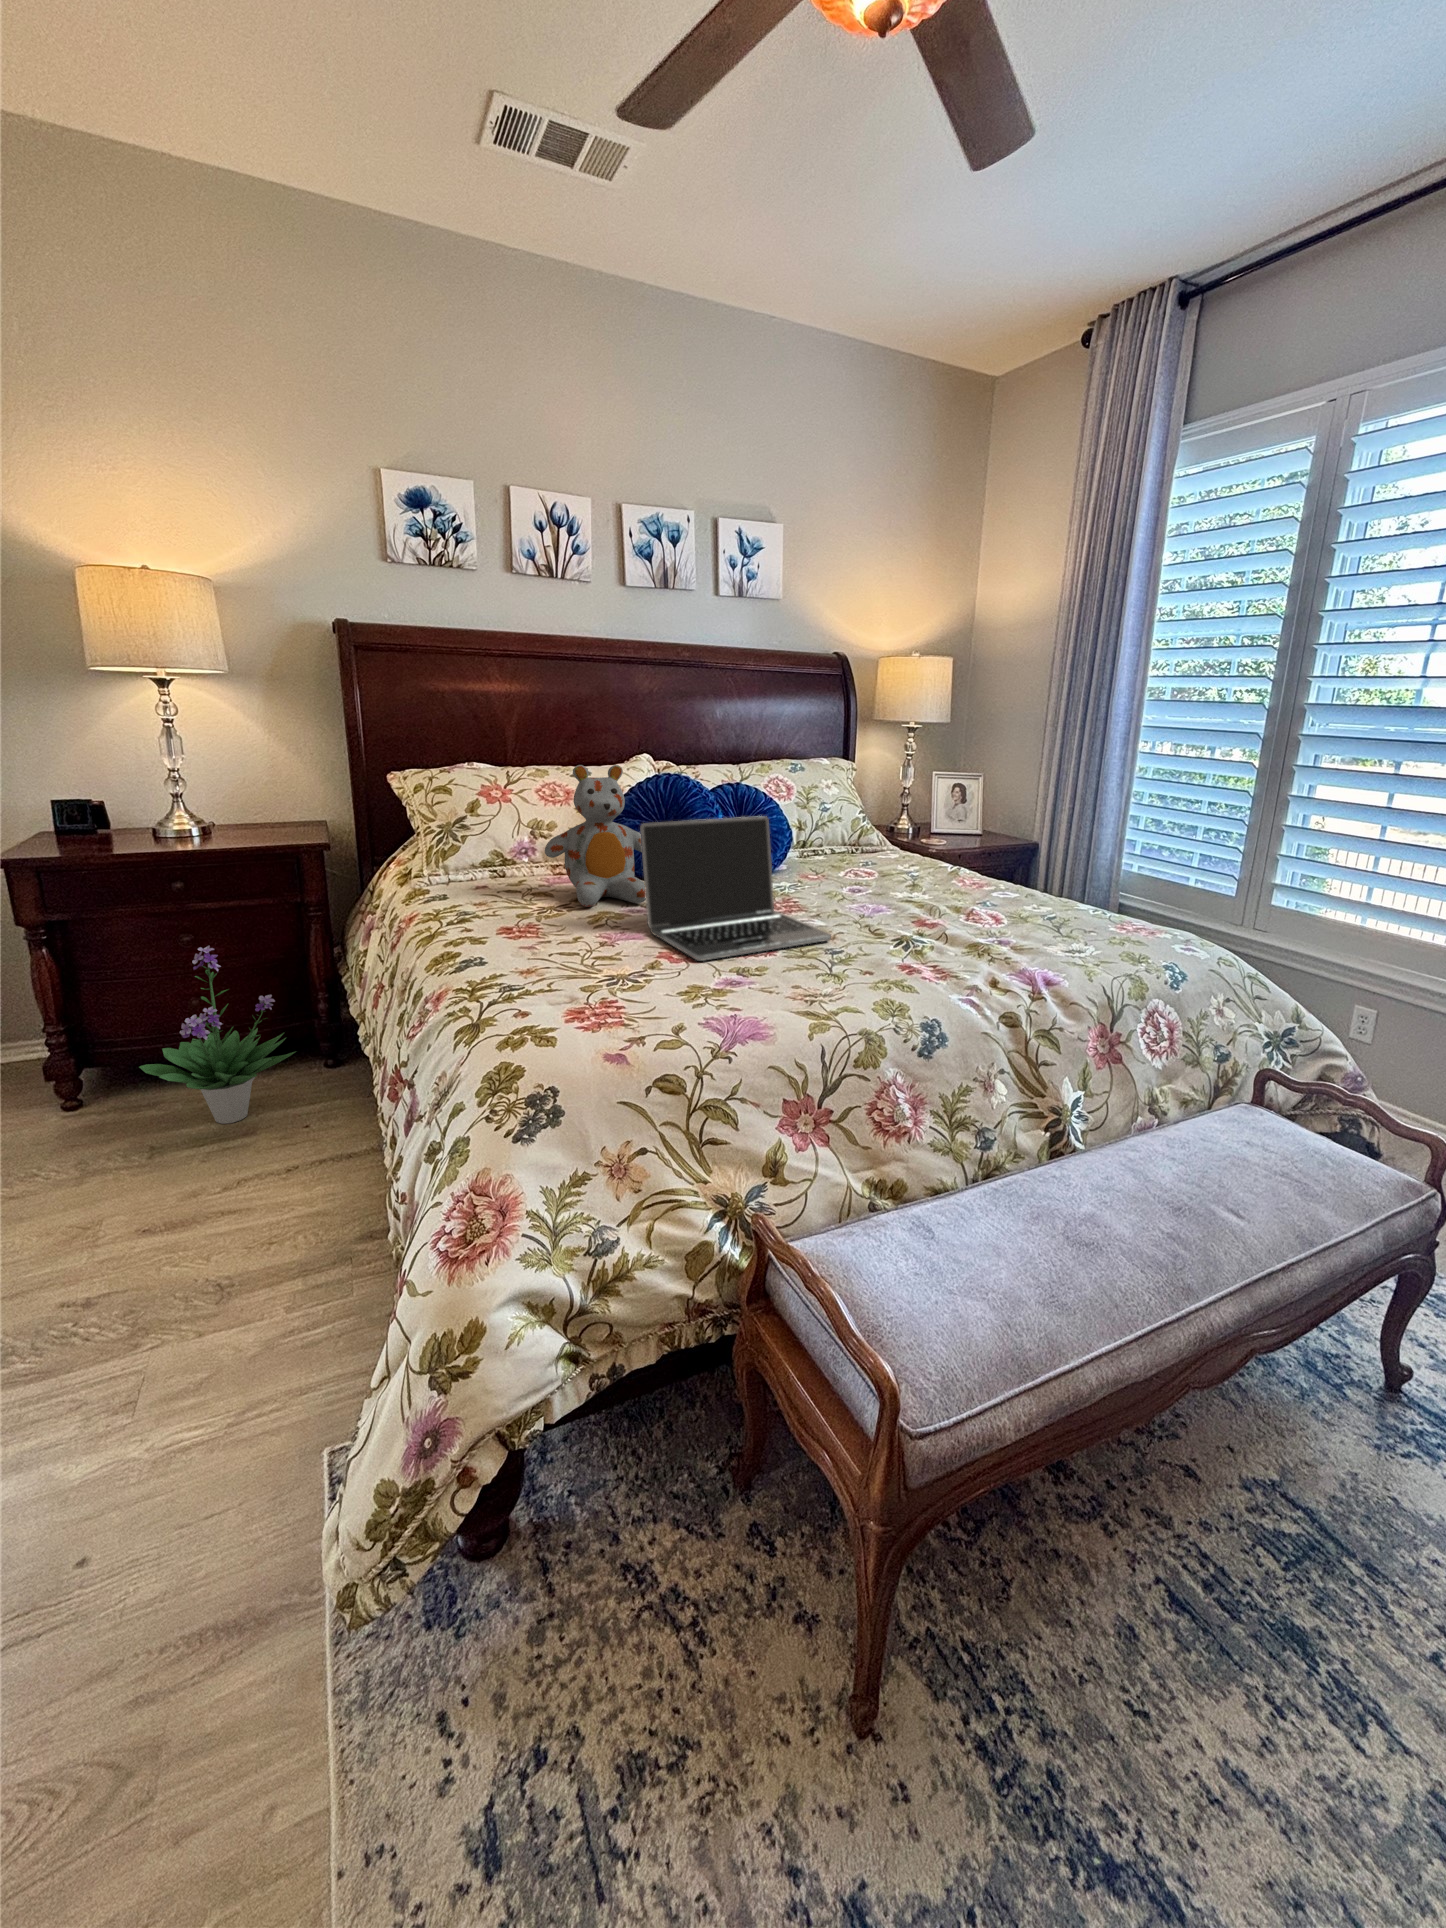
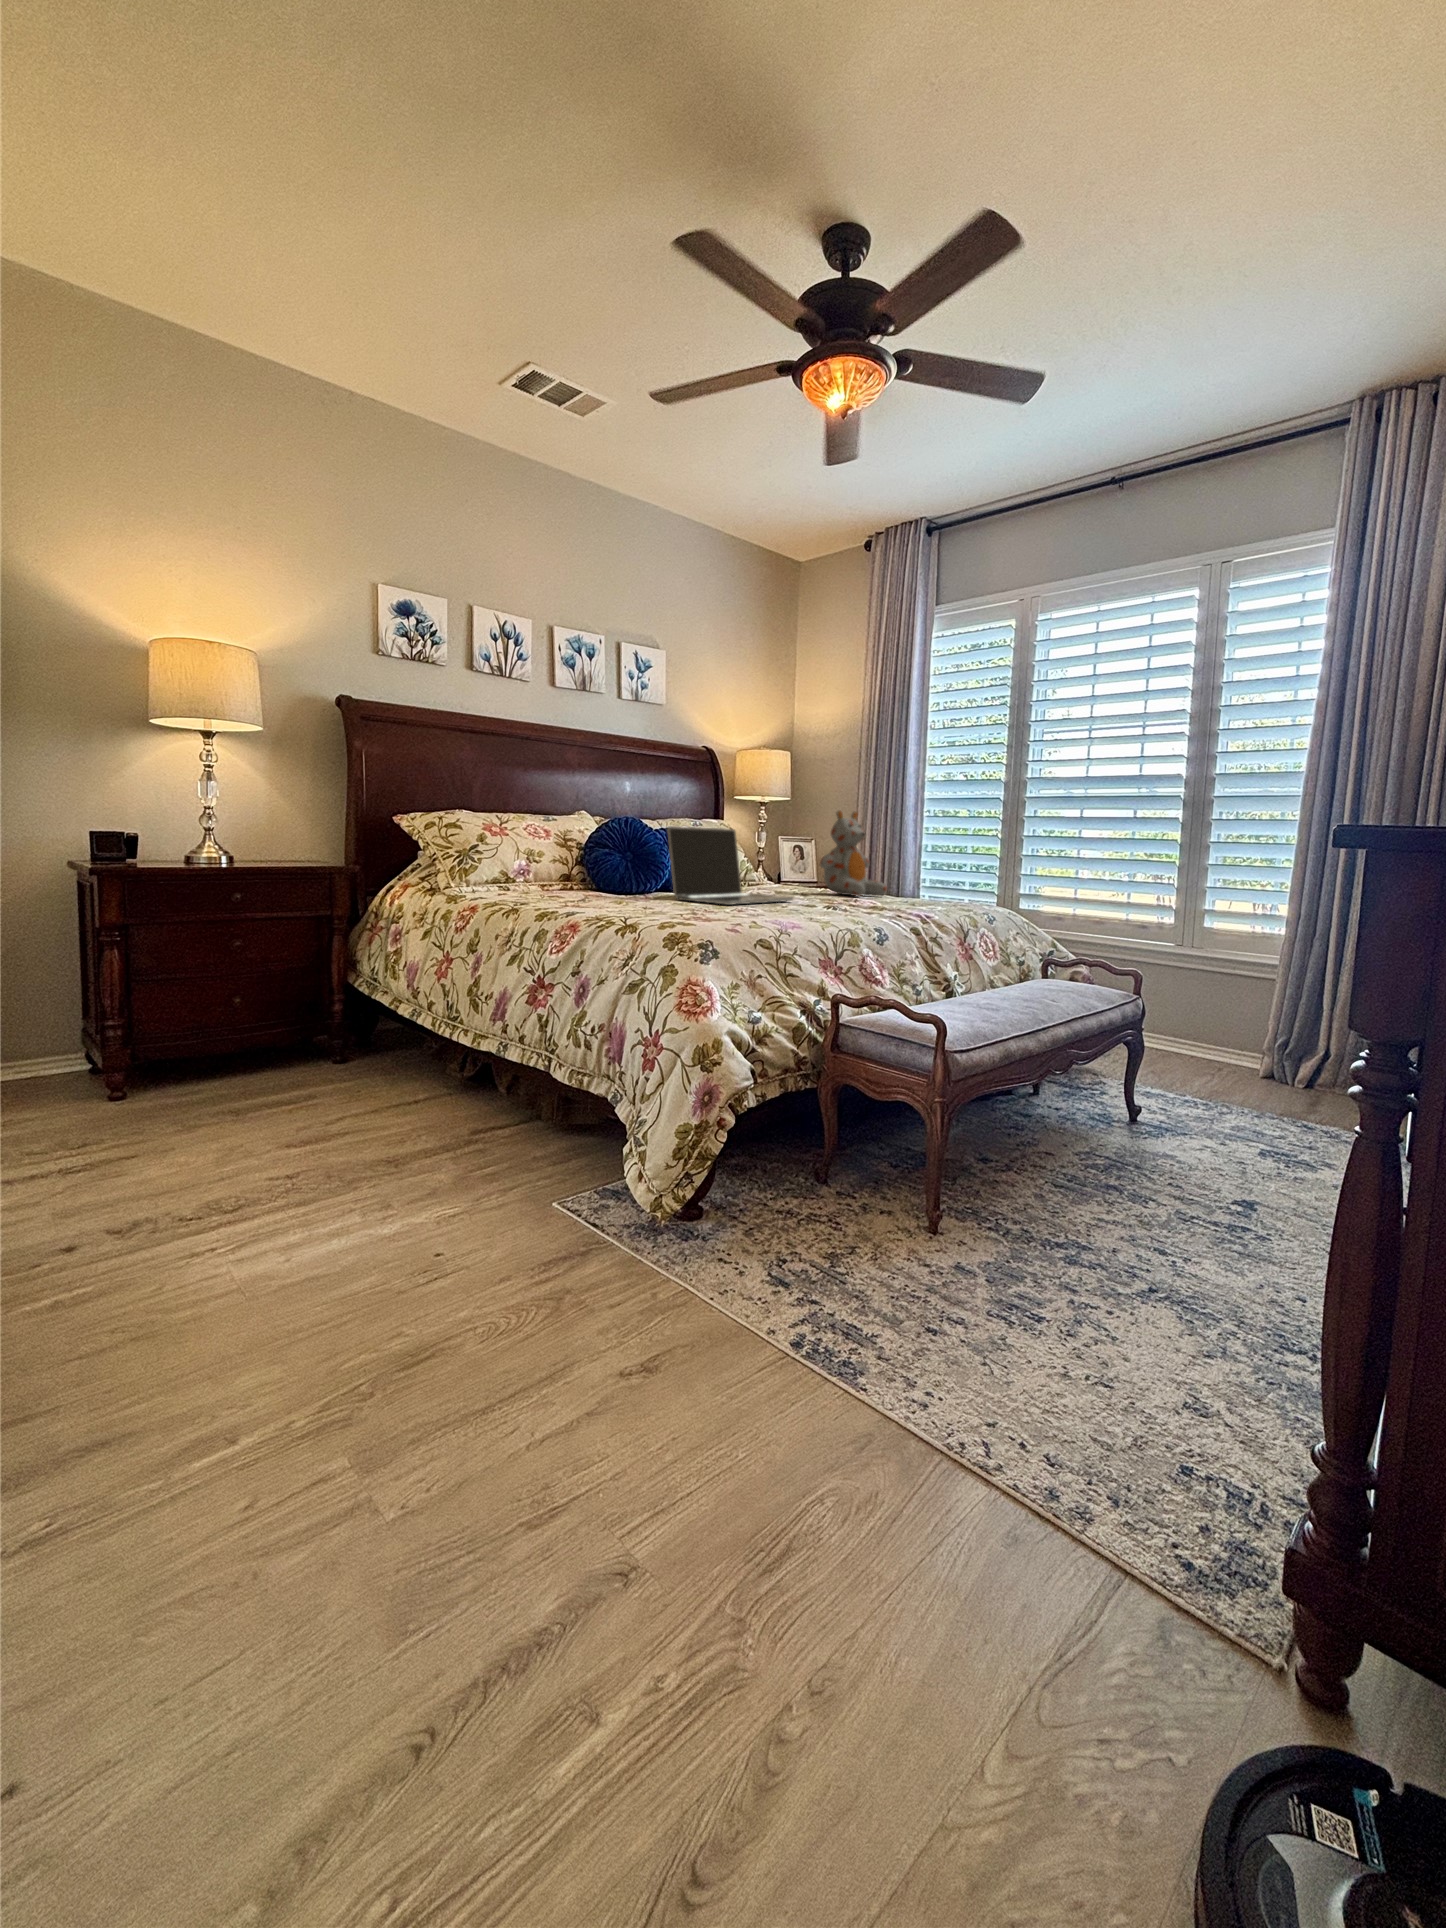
stuffed bear: present [545,765,646,907] -> present [820,810,887,896]
potted plant: present [139,946,295,1124] -> none [213,944,346,1097]

